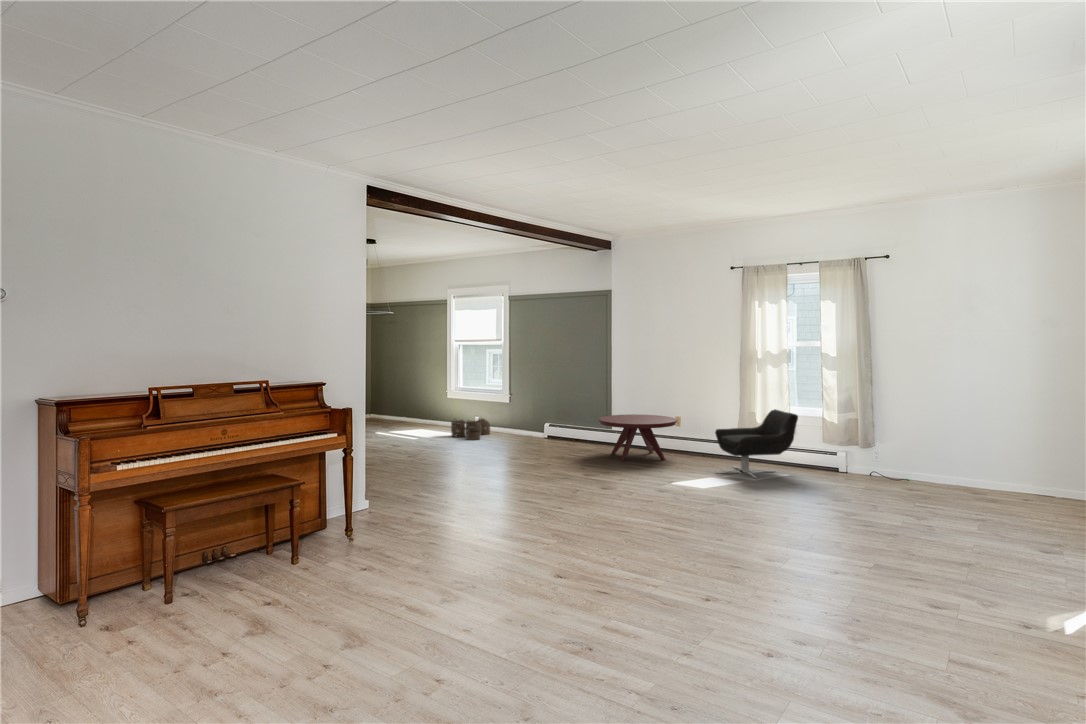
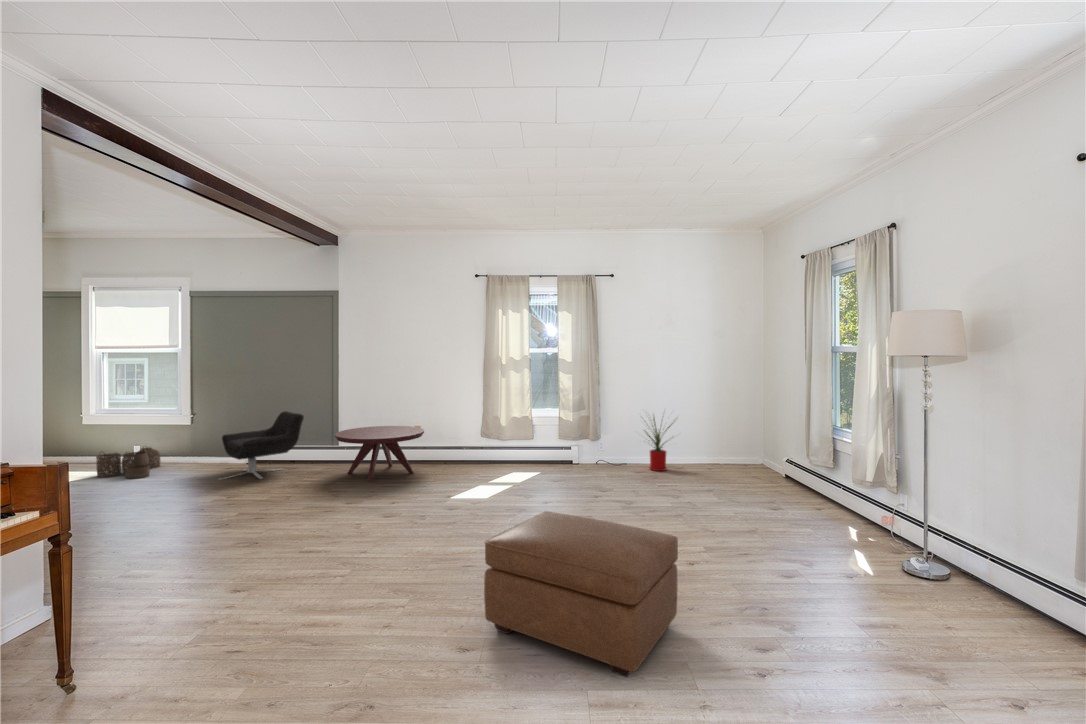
lounge chair: present [715,409,798,478] -> present [222,411,304,479]
house plant: none [909,414,975,492] -> present [645,417,673,471]
ottoman: none [606,482,751,594] -> present [484,511,678,677]

